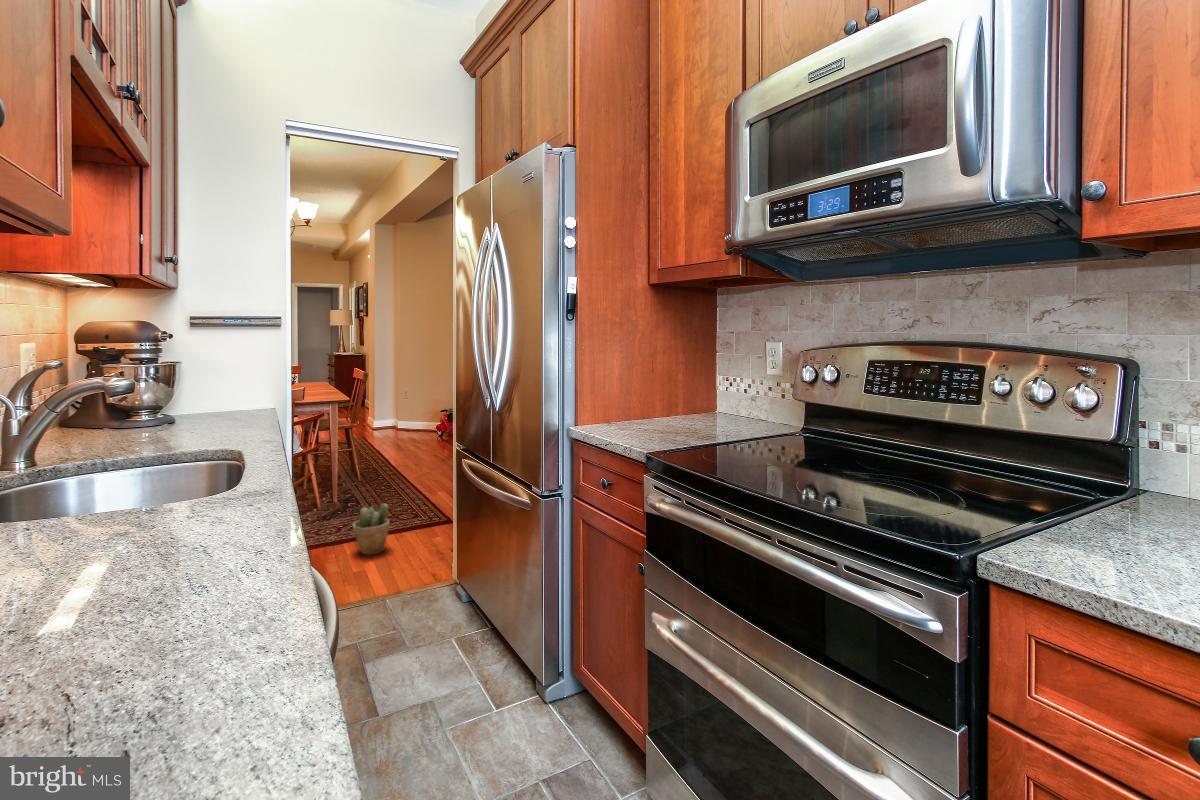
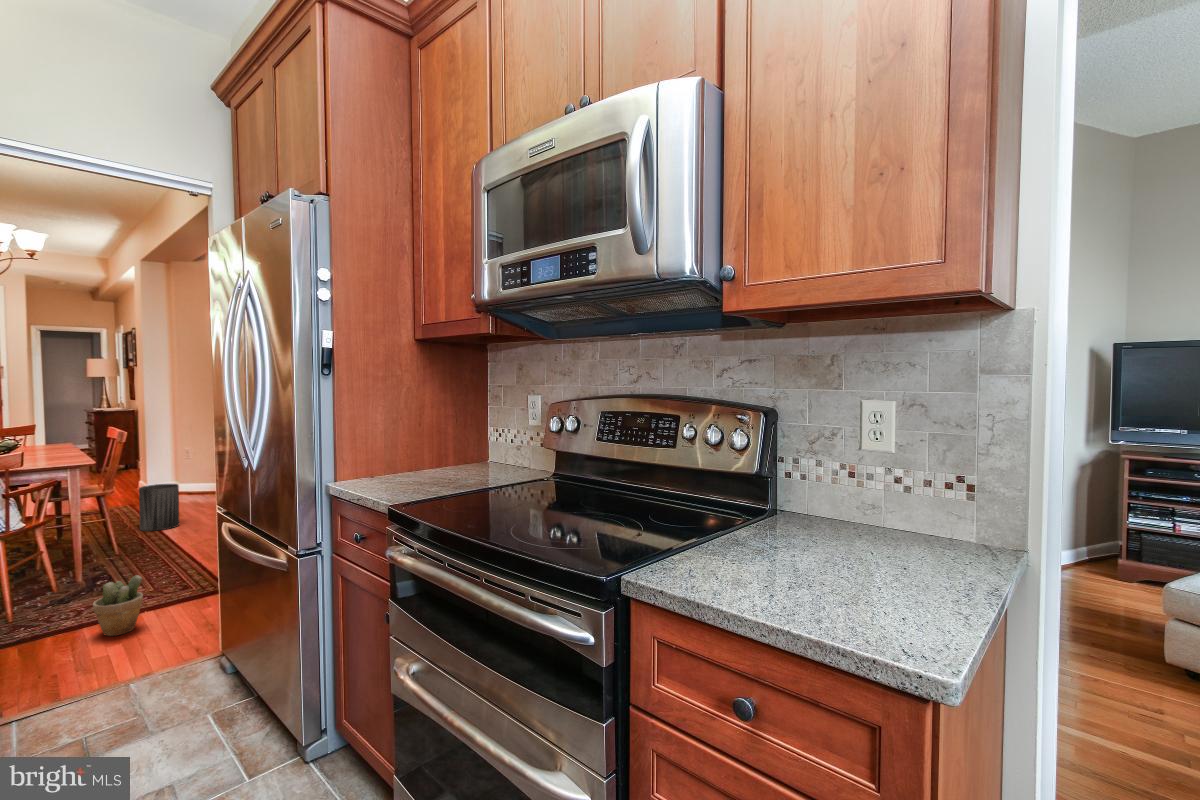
trash can: none [374,423,406,464] -> present [139,484,179,531]

